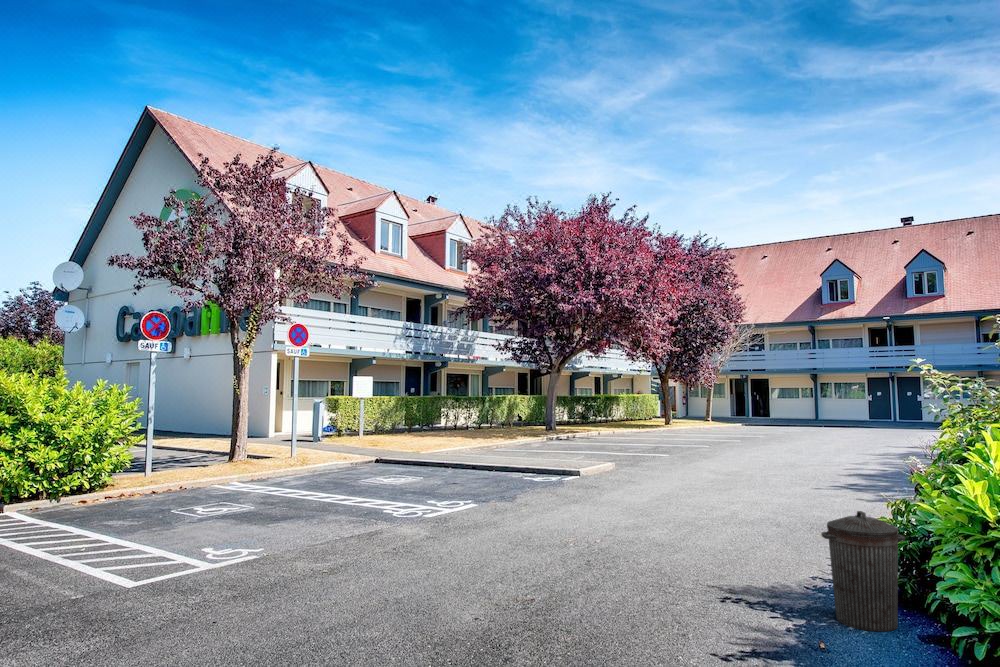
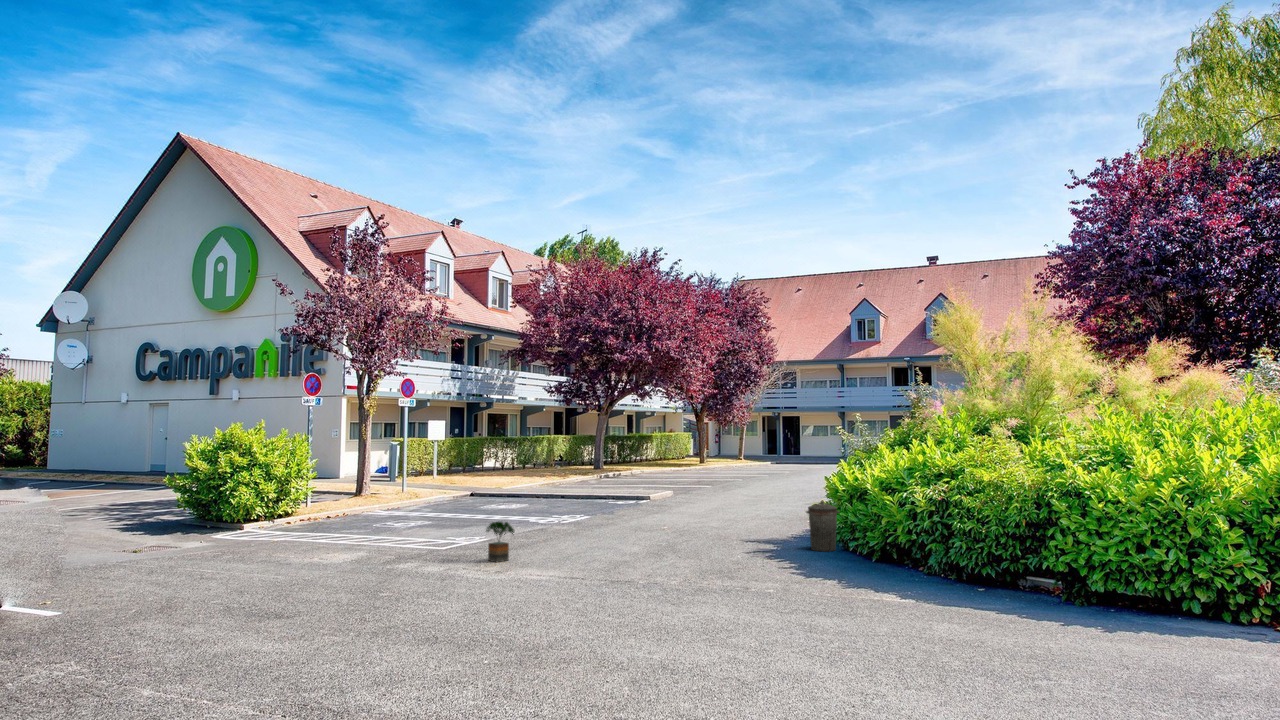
potted tree: none [117,538,181,632] -> present [486,521,515,562]

